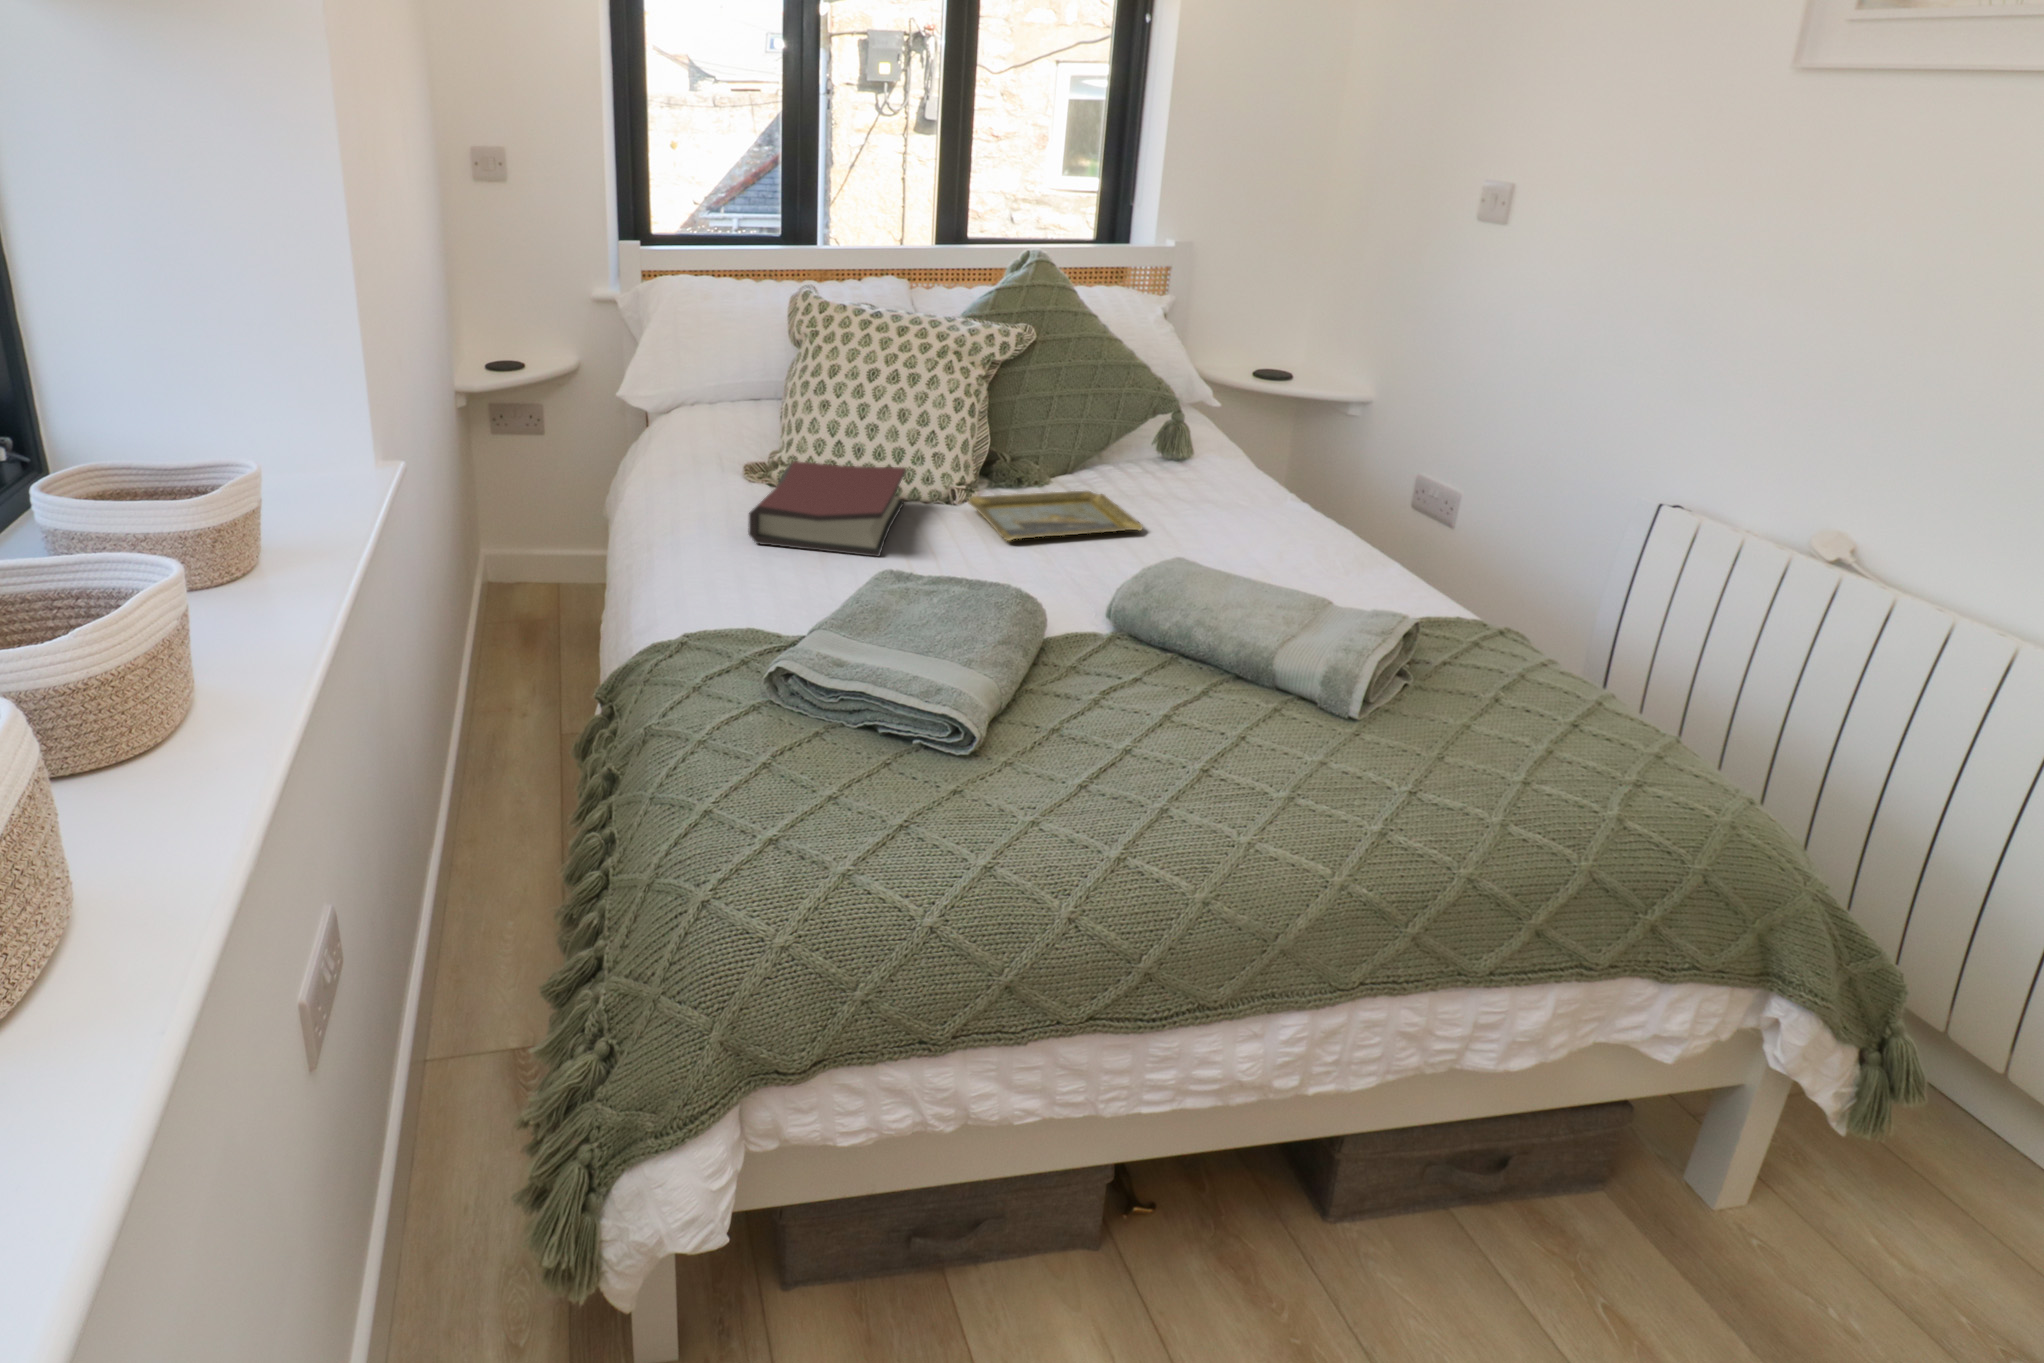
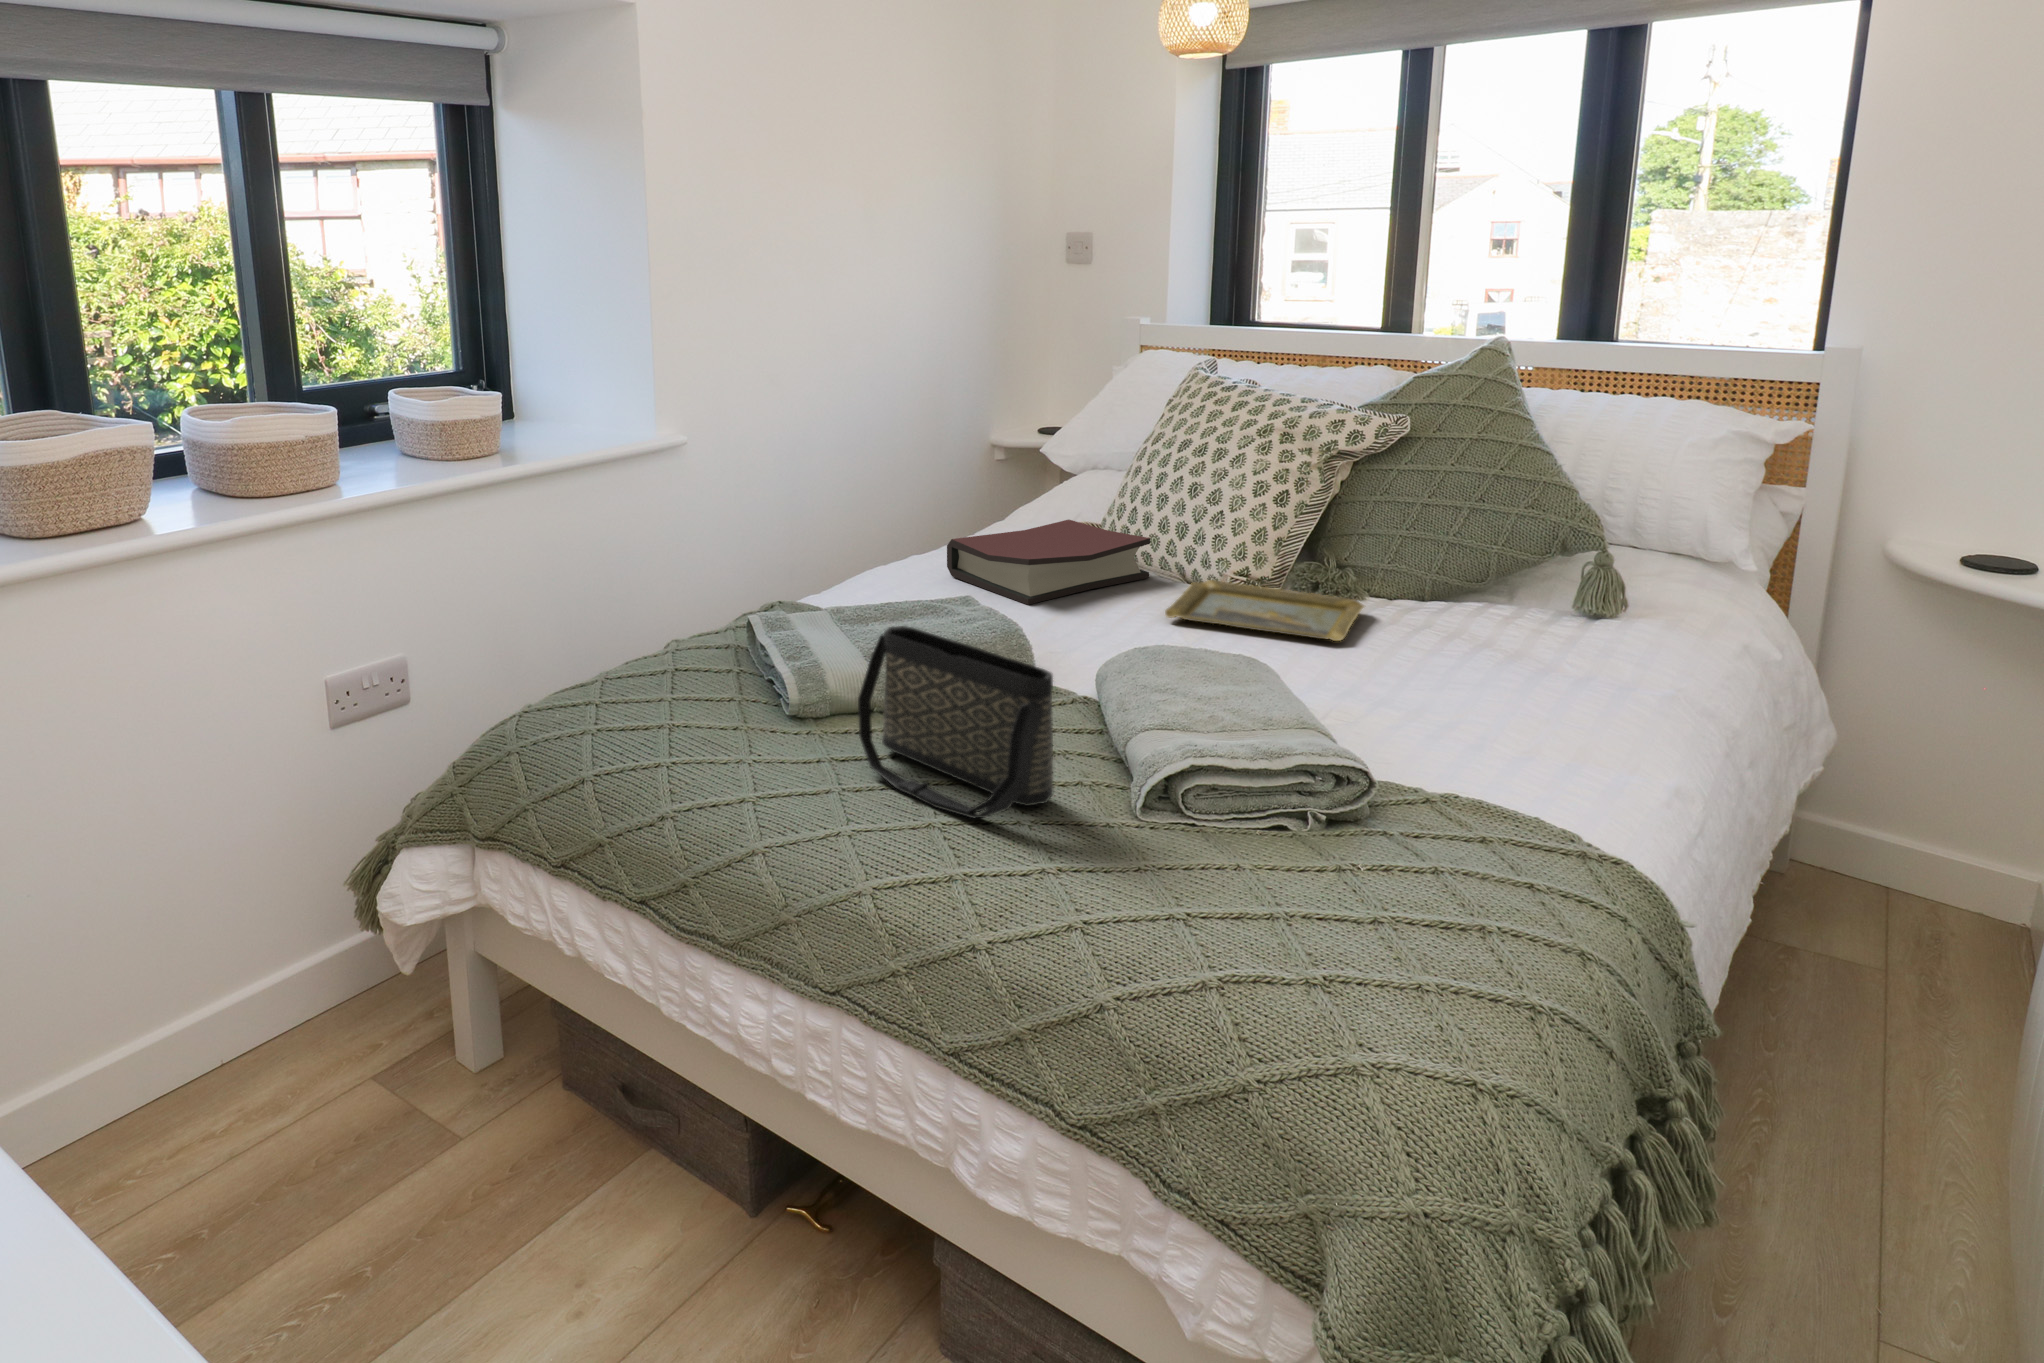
handbag: none [1103,617,1351,781] -> present [858,626,1053,818]

